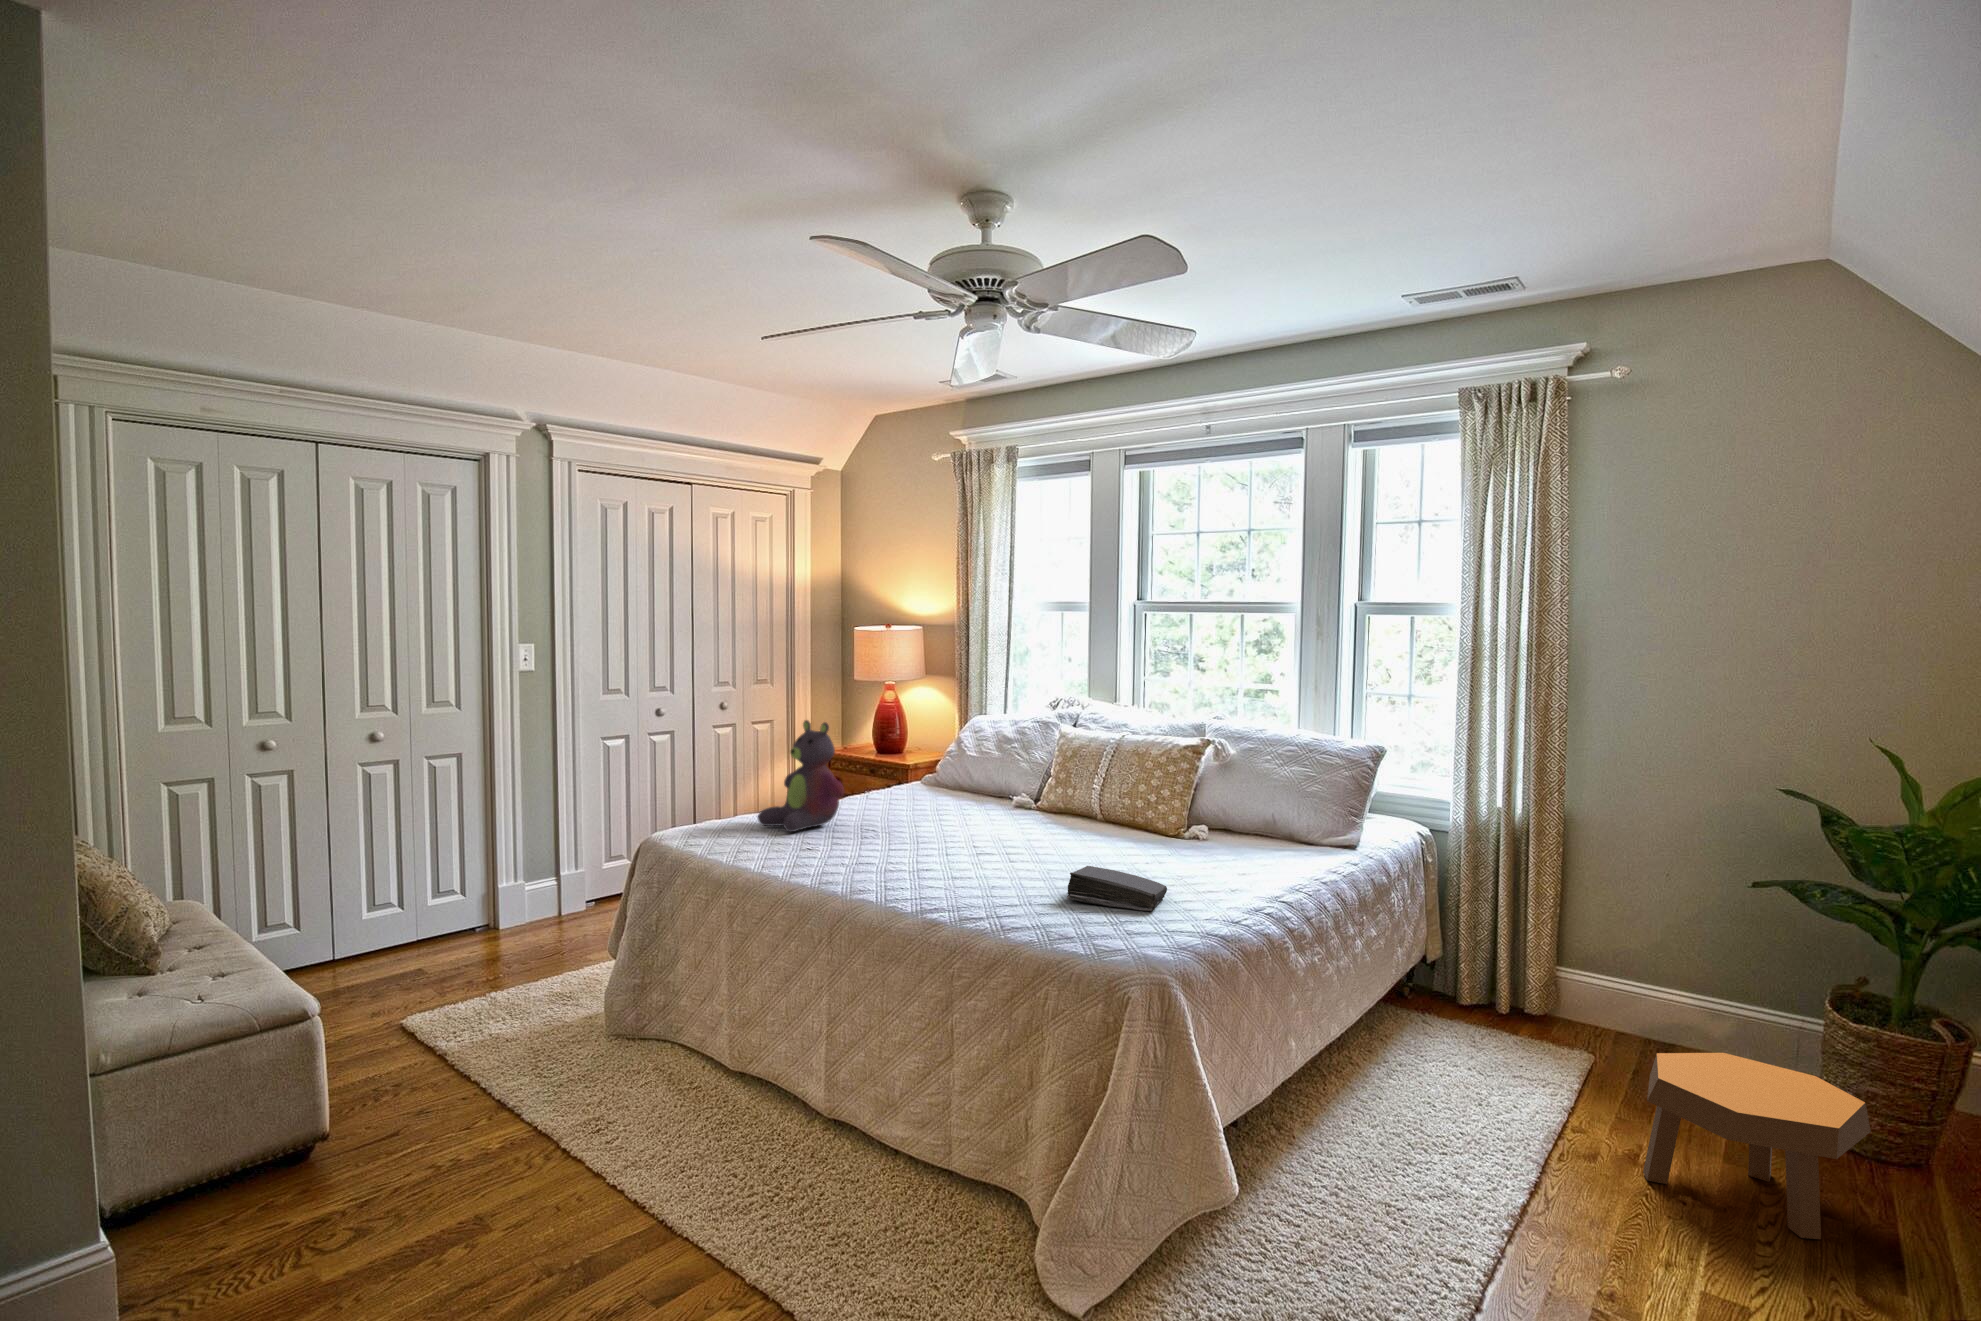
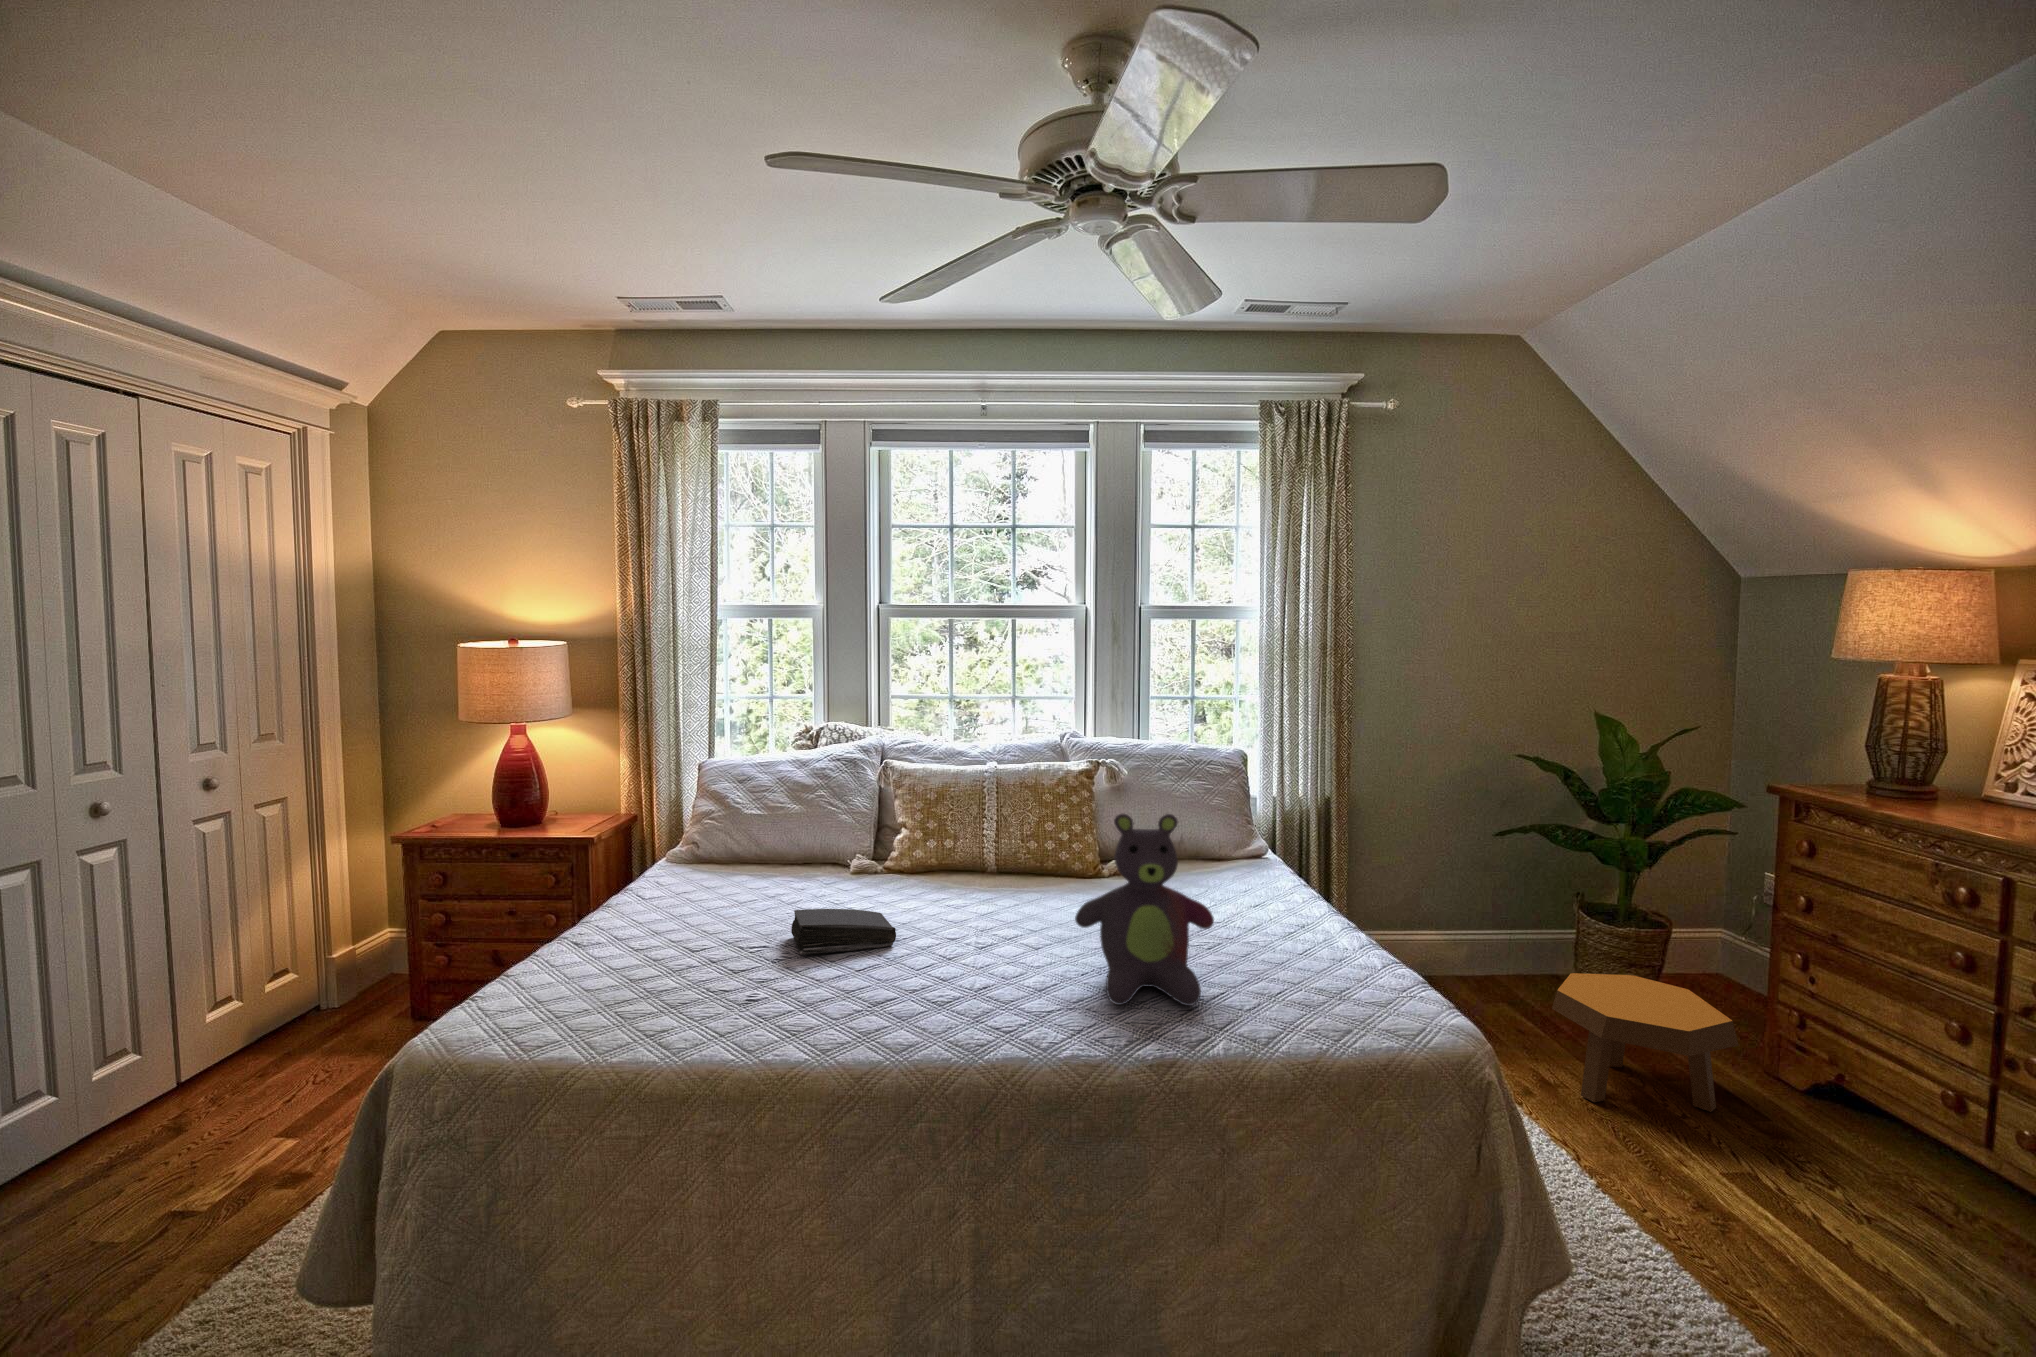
stuffed bear: present [758,720,844,832] -> present [1075,814,1214,1006]
book: present [1067,866,1167,911] -> present [791,909,896,955]

